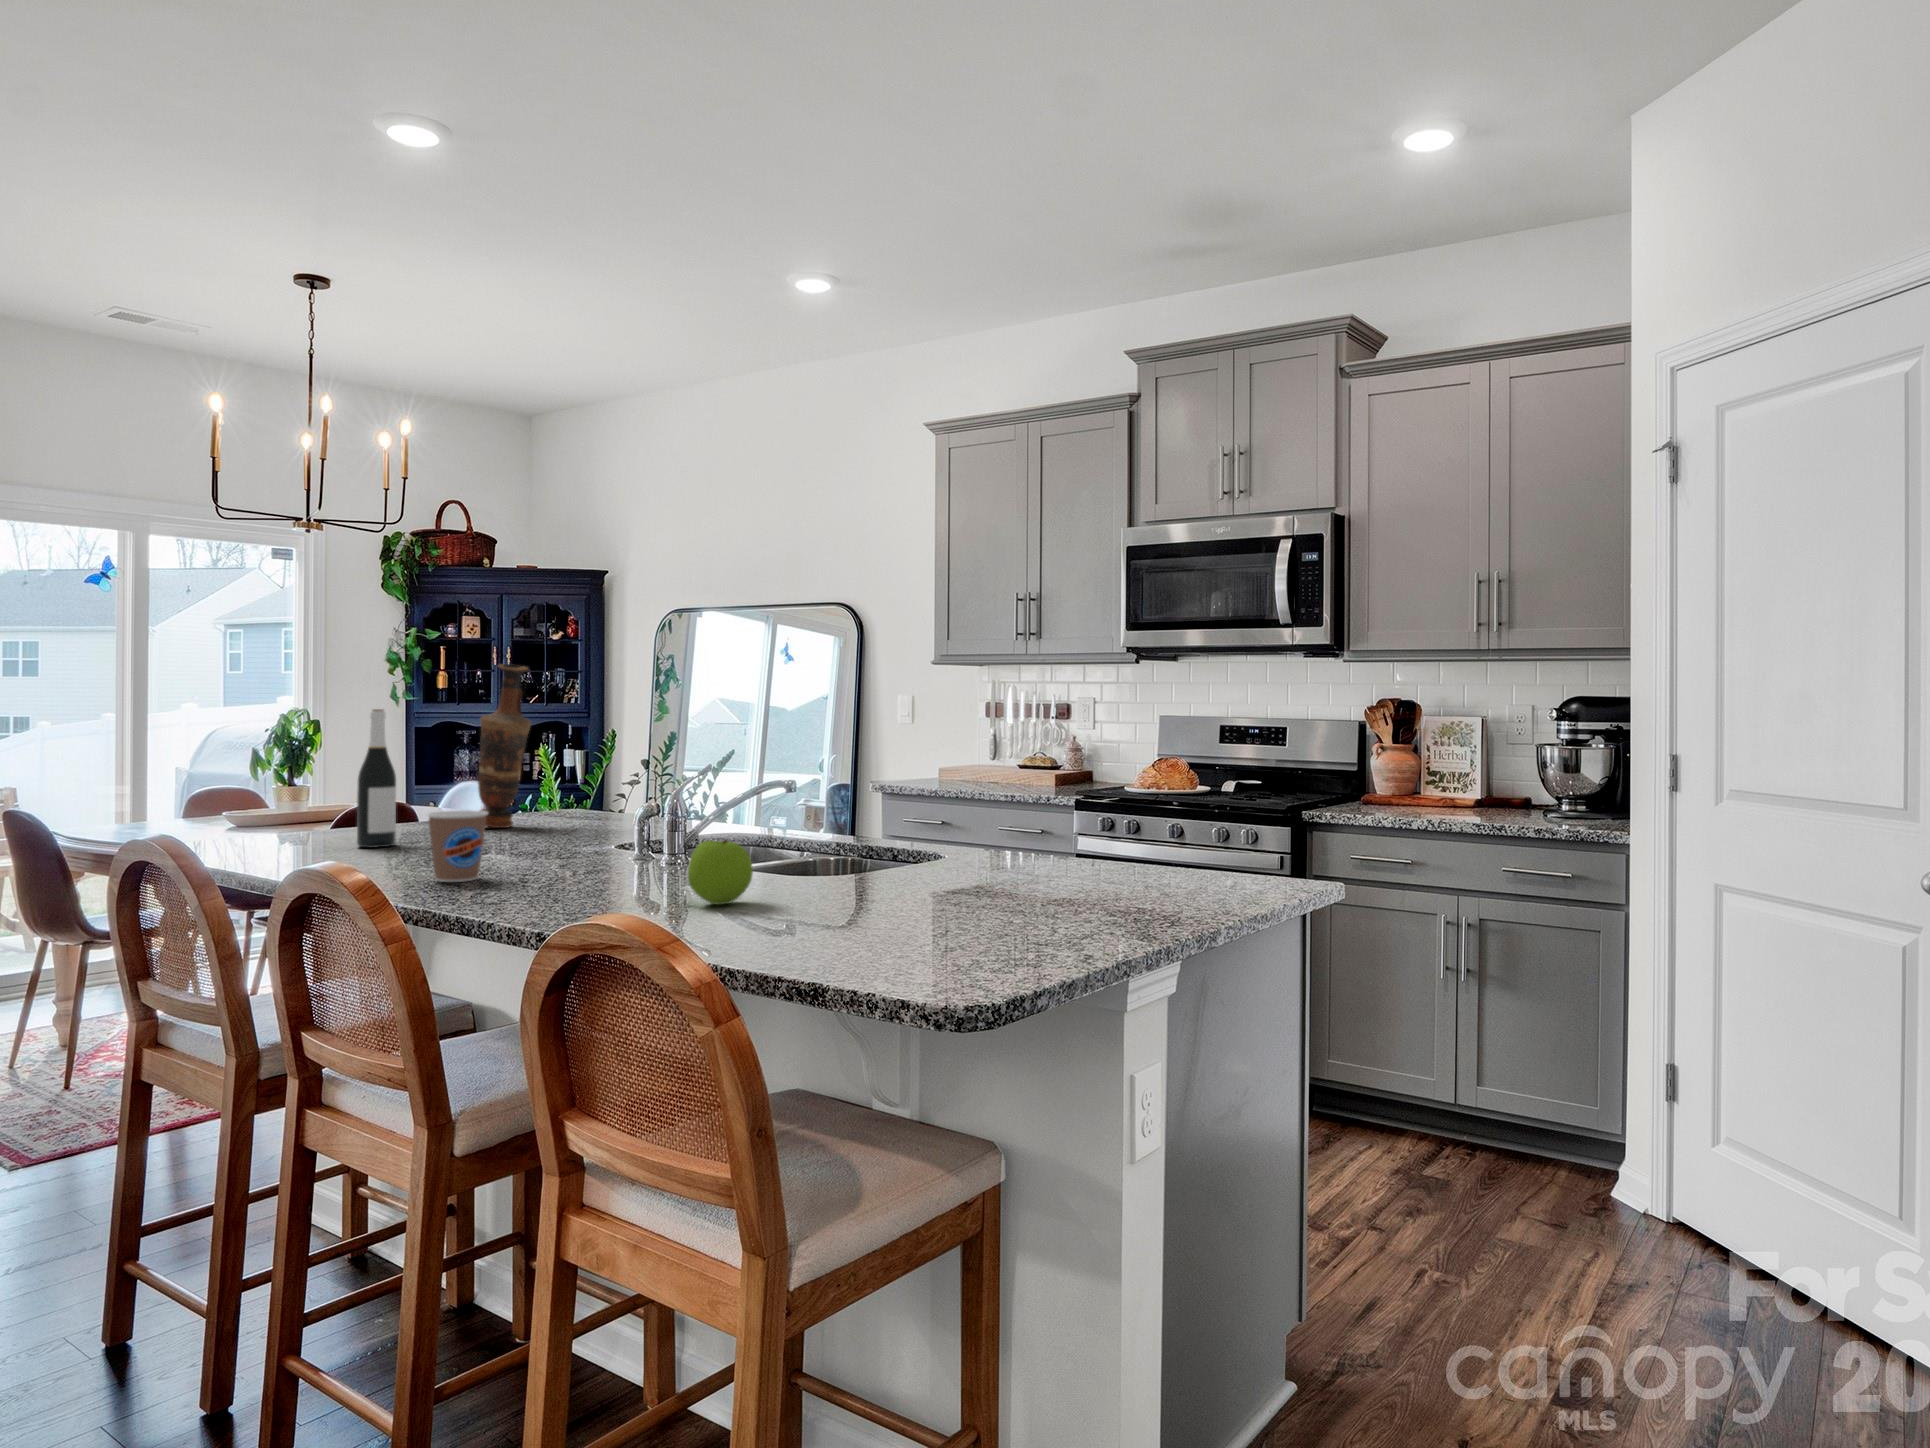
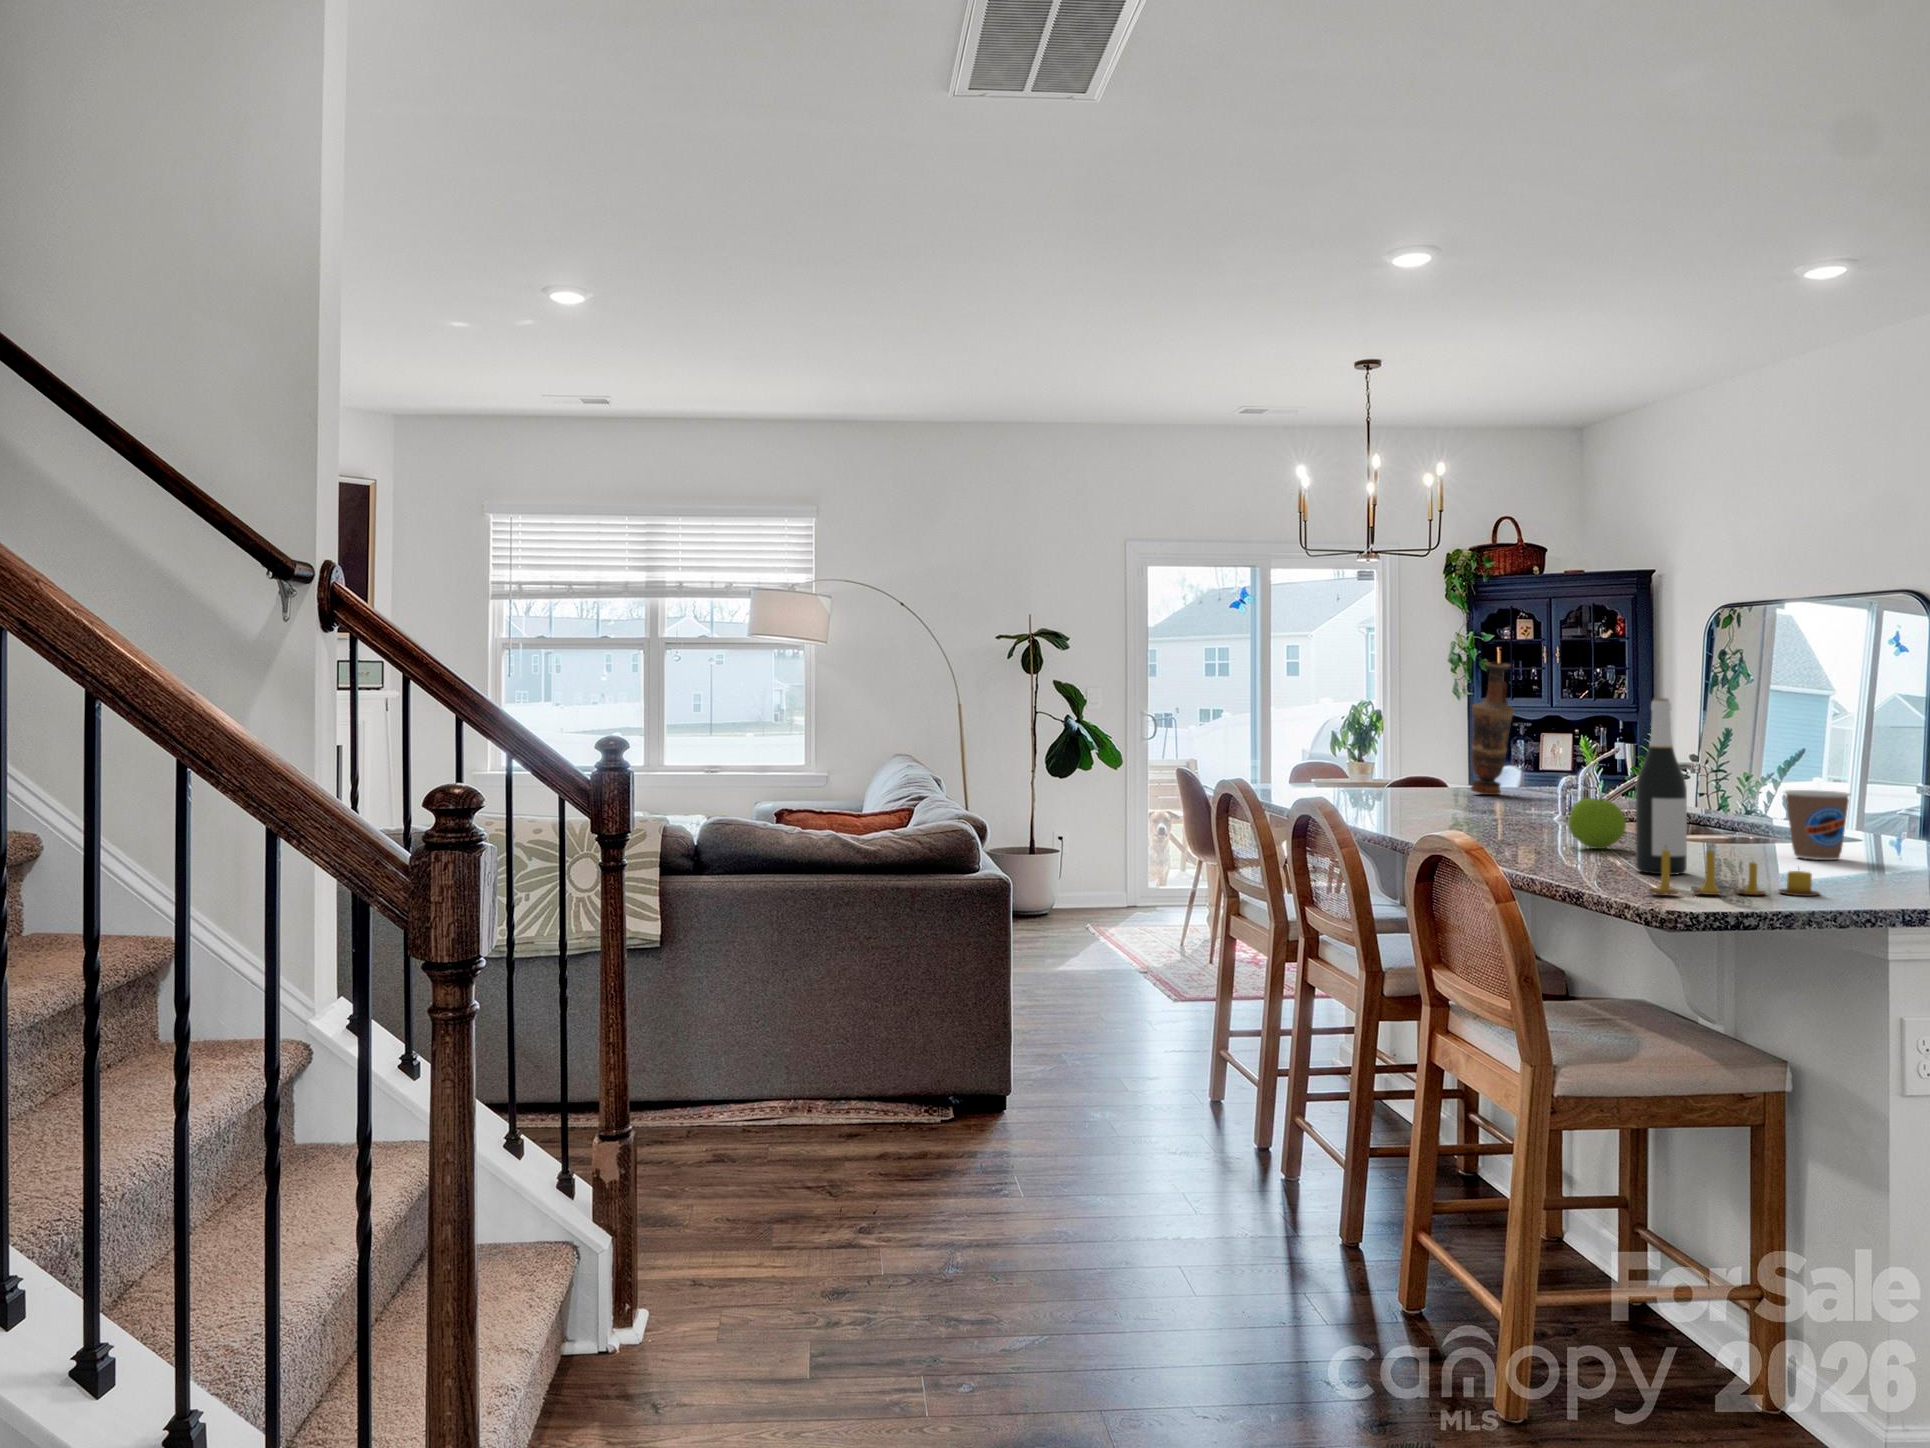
wine bottle: present [357,709,396,848] -> present [1636,698,1687,875]
coffee cup: present [427,810,488,882] -> present [1785,790,1850,860]
candle: none [876,906,1036,978] -> present [1649,845,1819,896]

